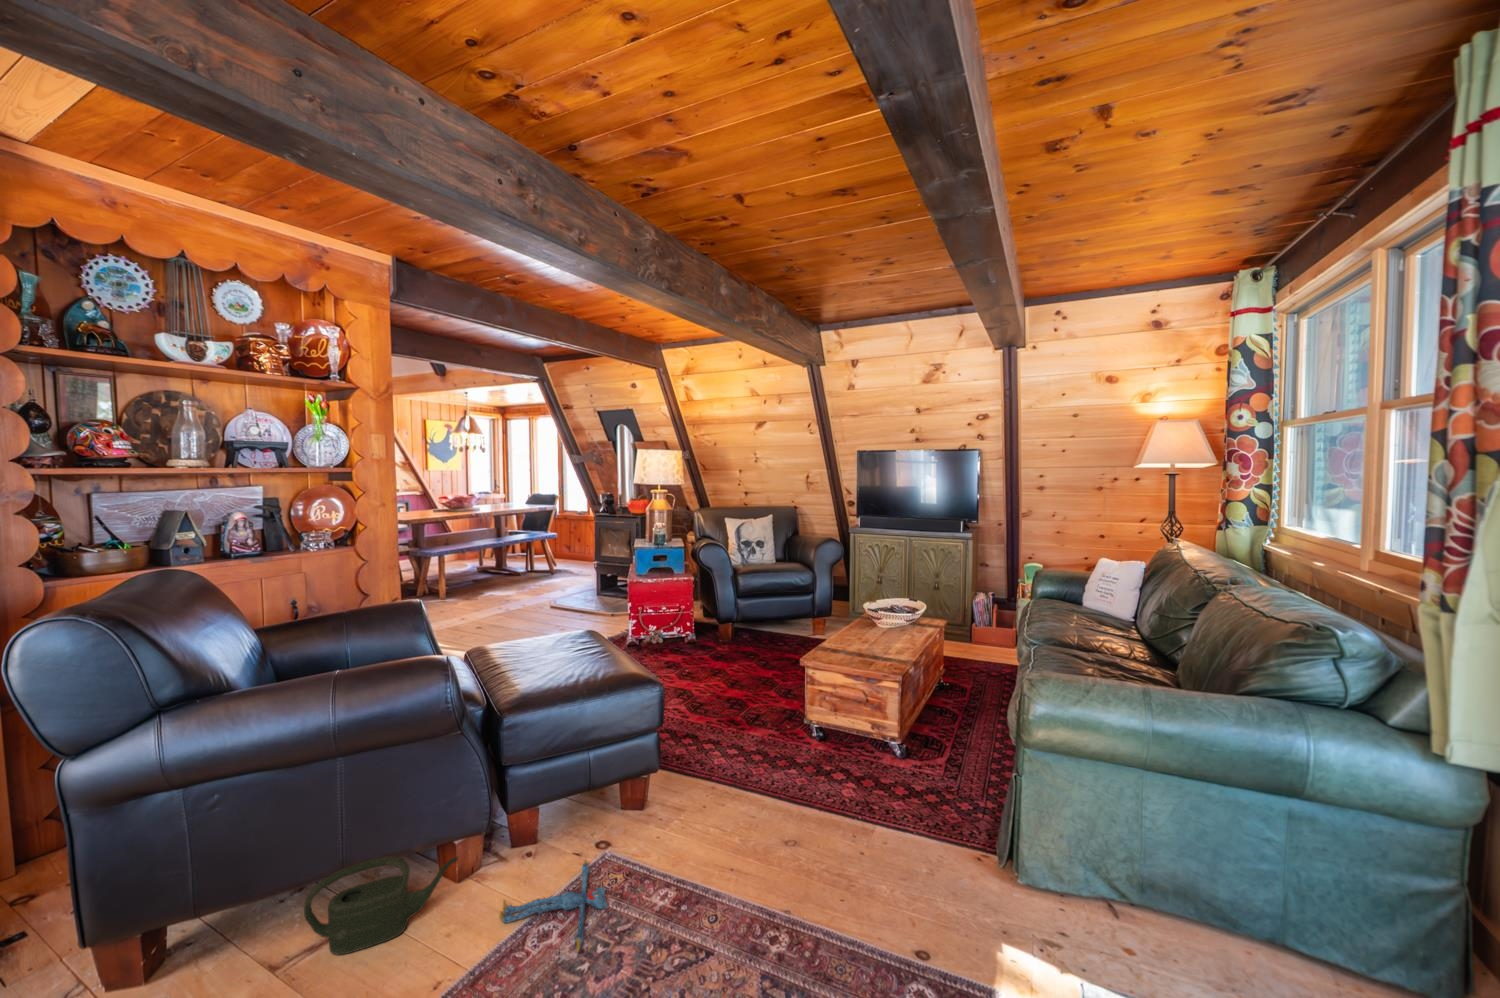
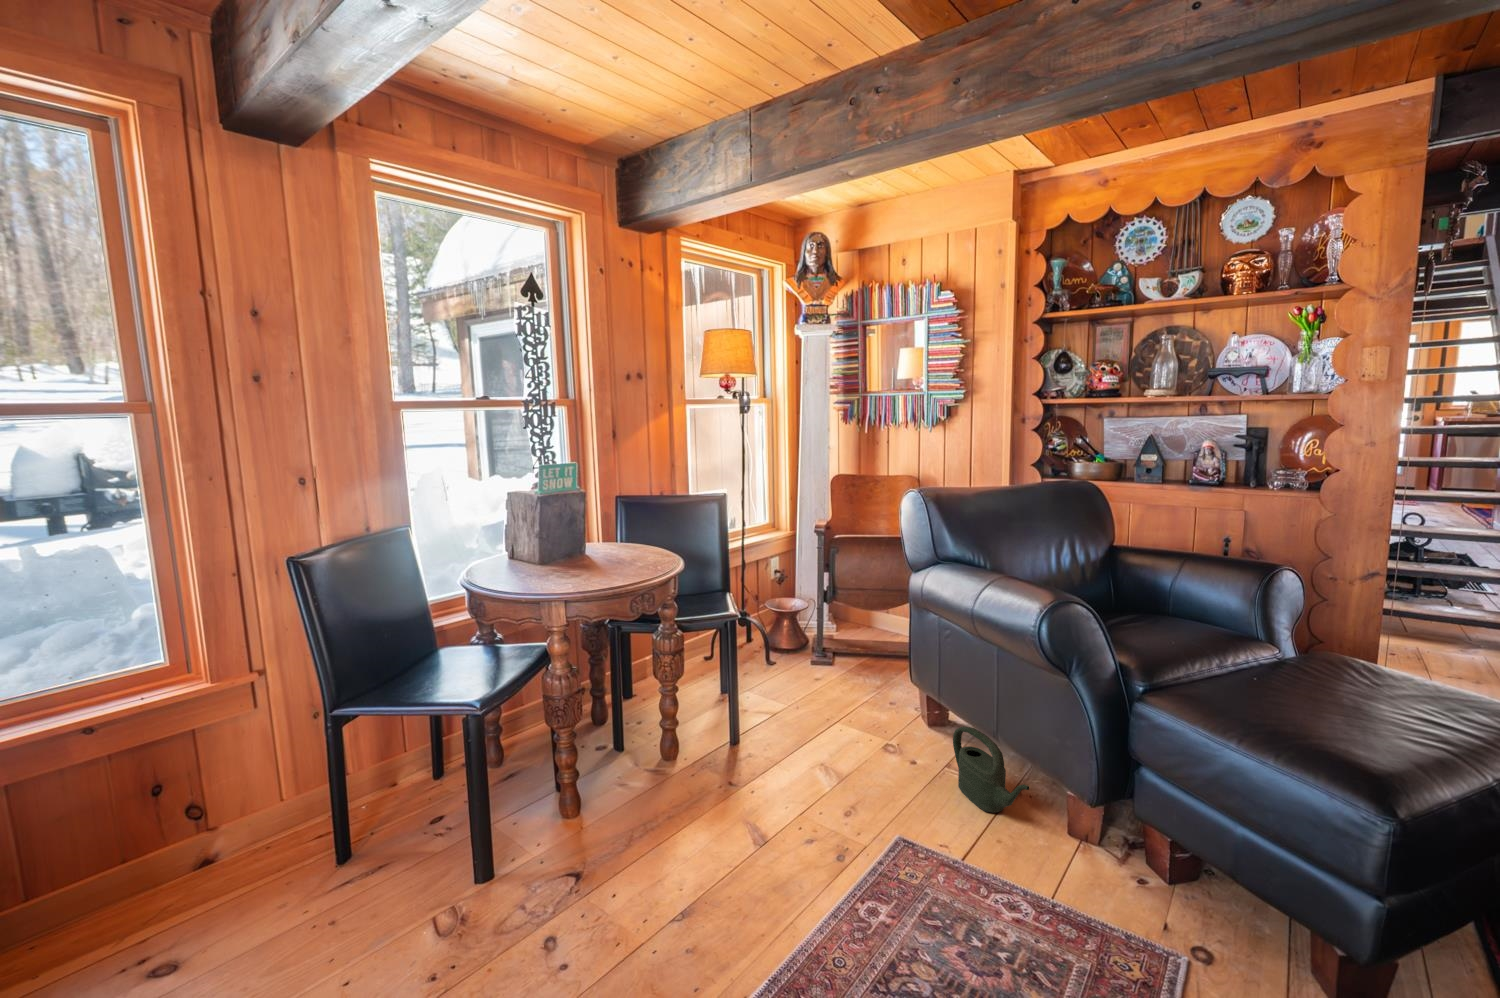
plush toy: present [499,861,607,952] -> none [987,857,1138,952]

